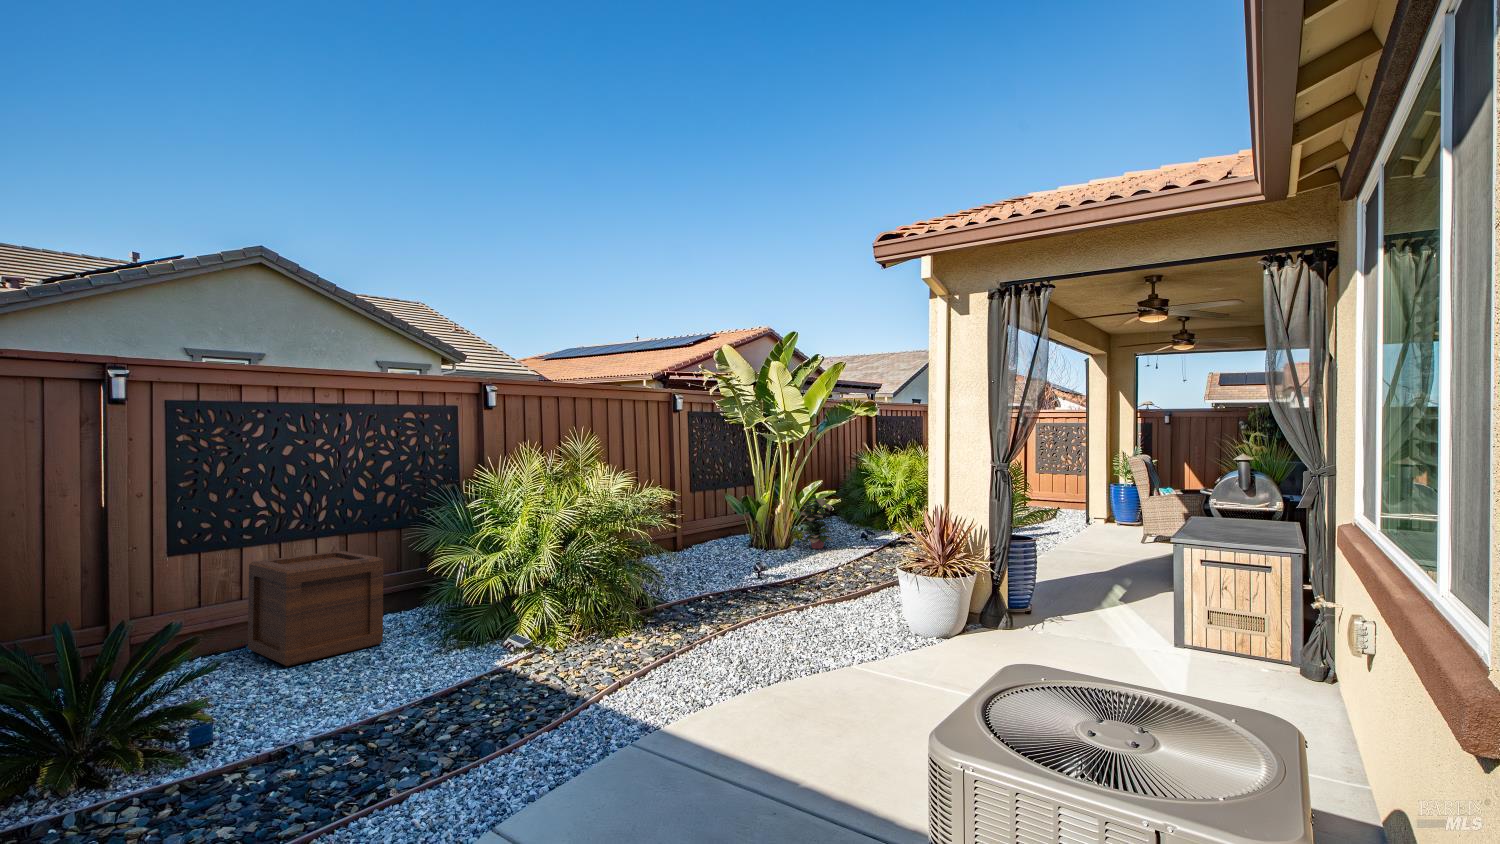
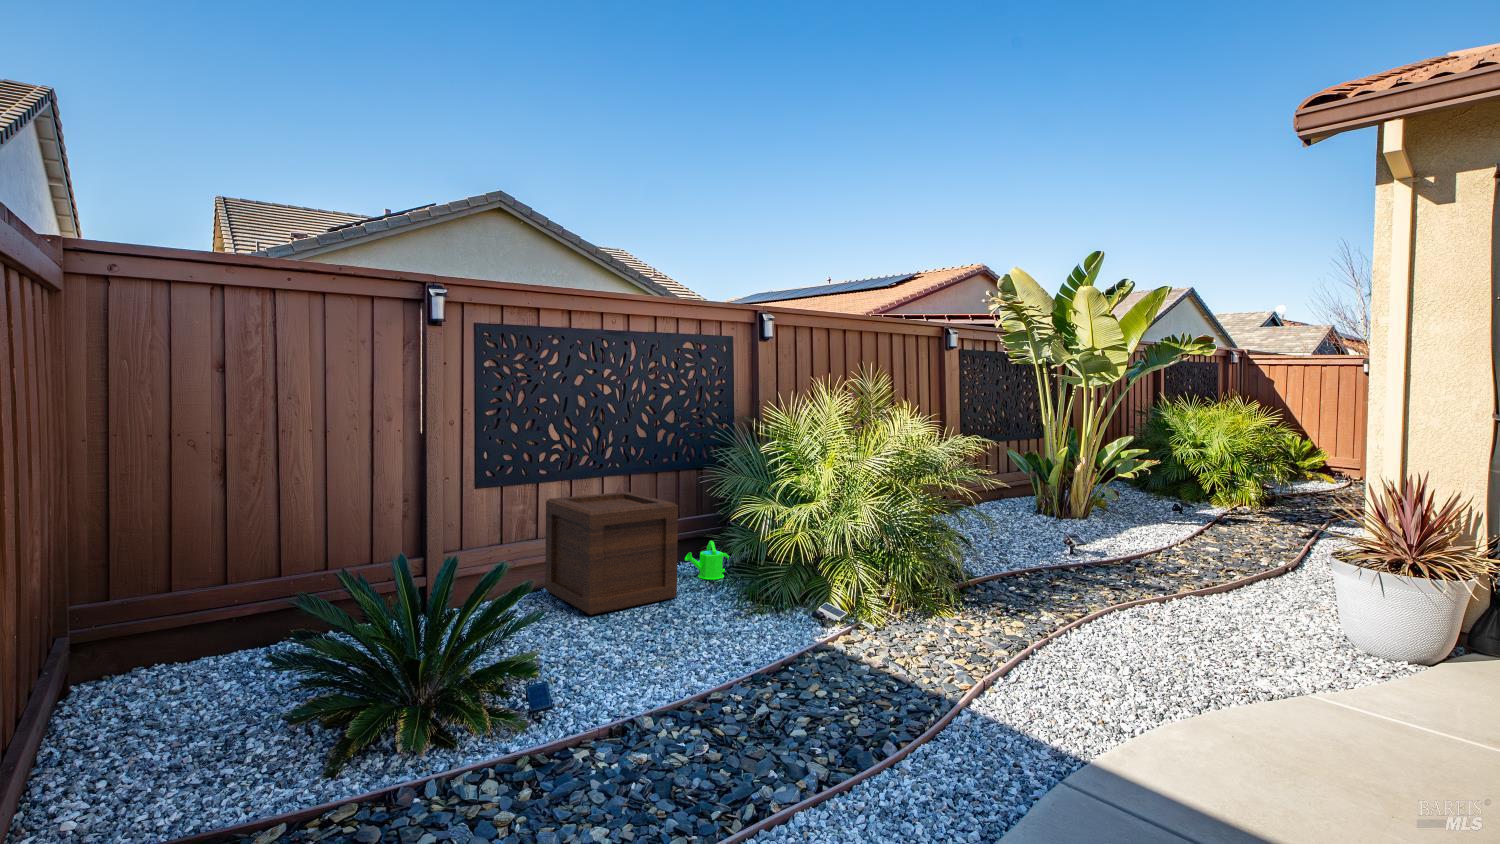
decorative plant: present [799,499,834,549] -> none [1100,460,1151,522]
watering can: none [399,590,448,626] -> present [685,541,729,580]

